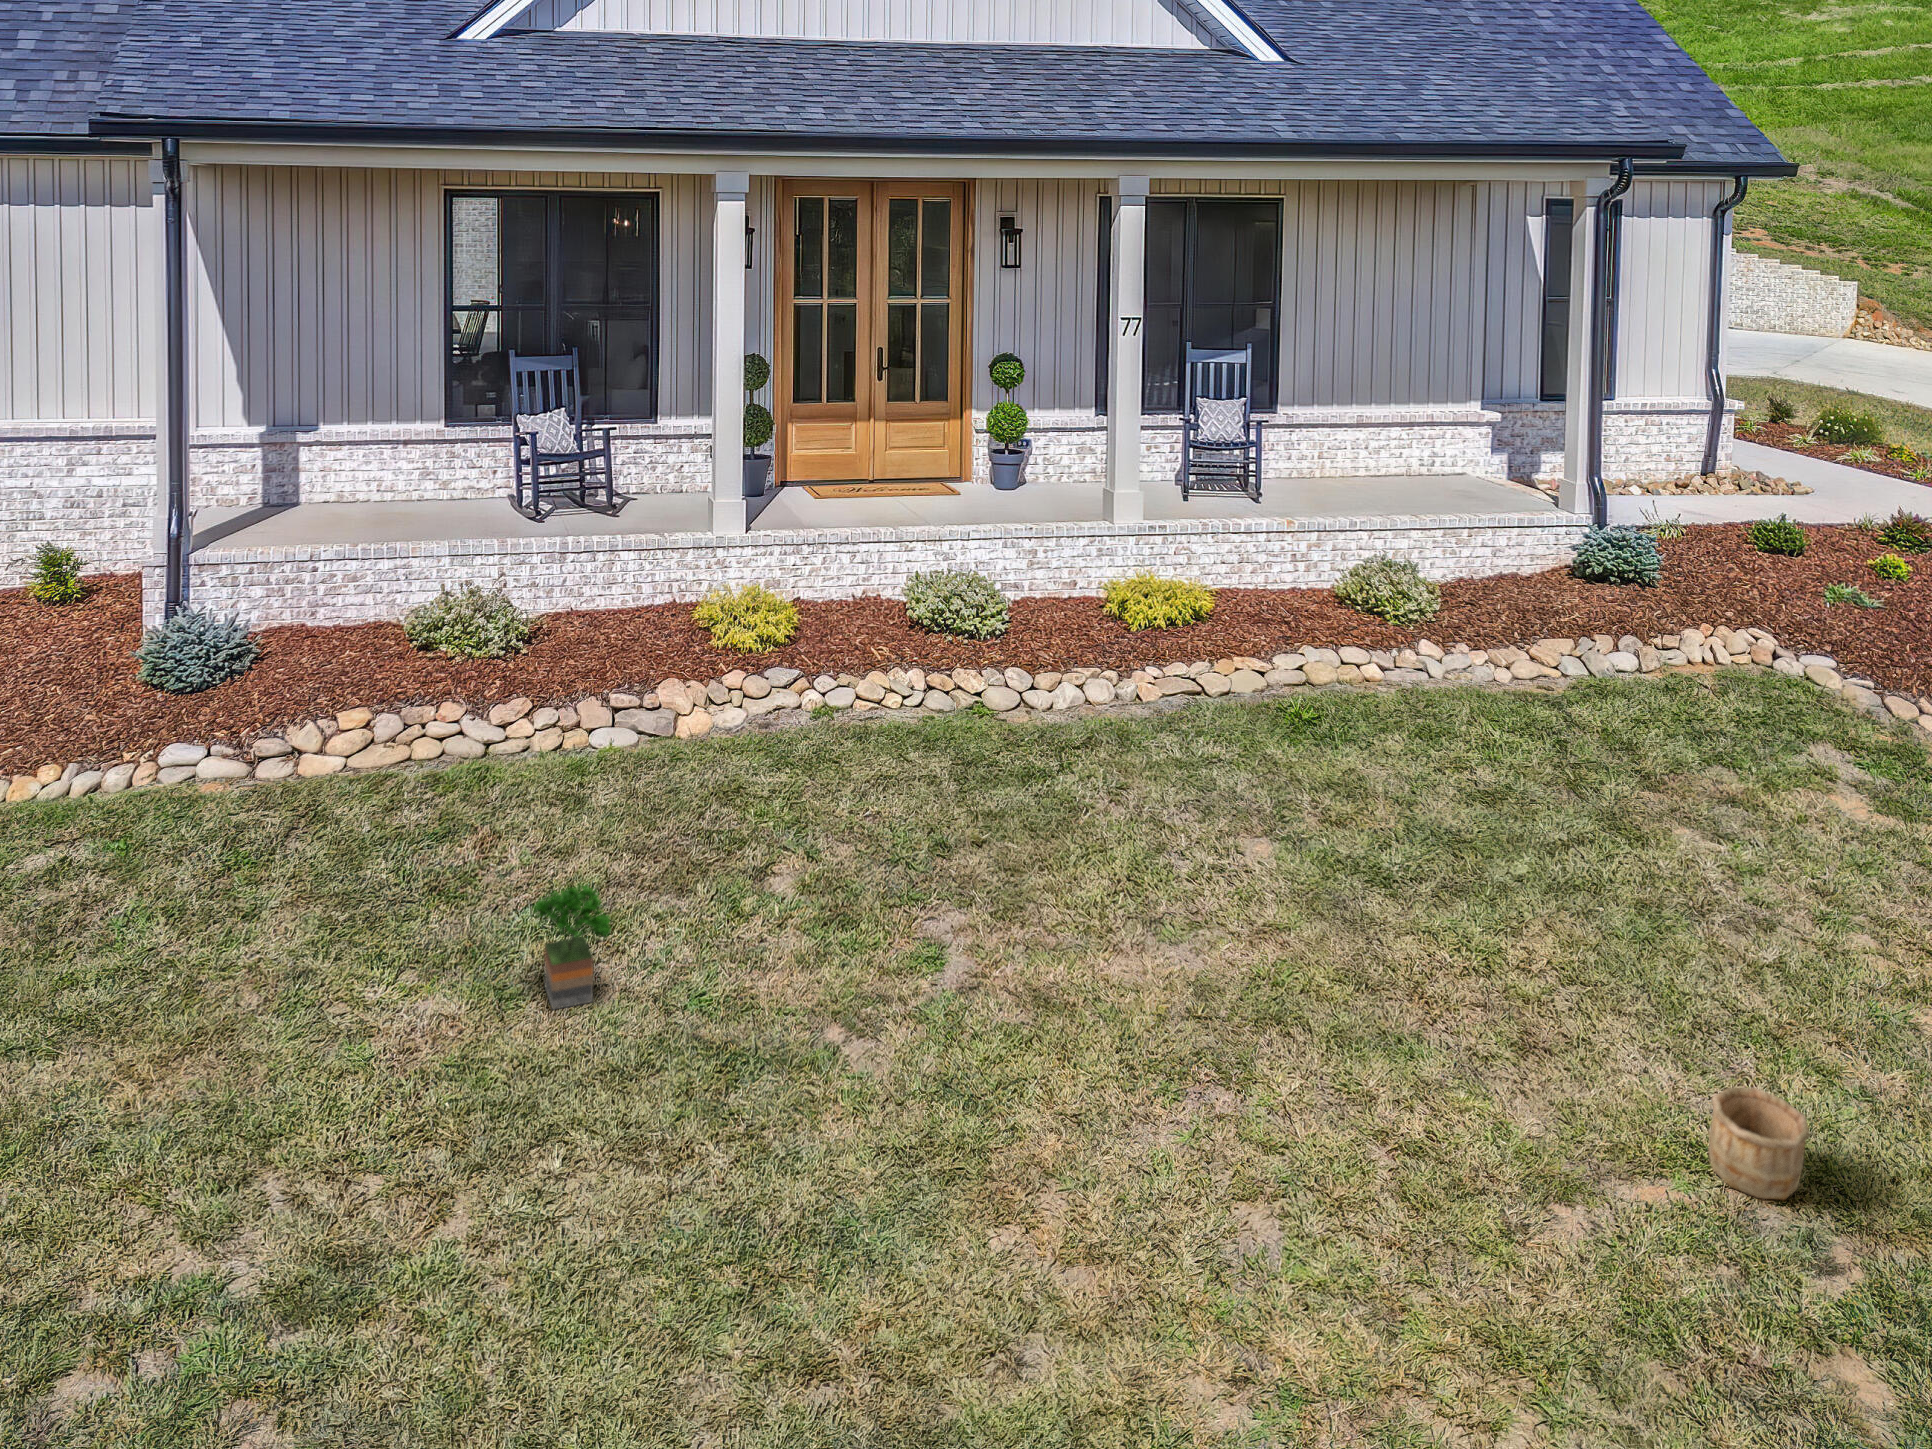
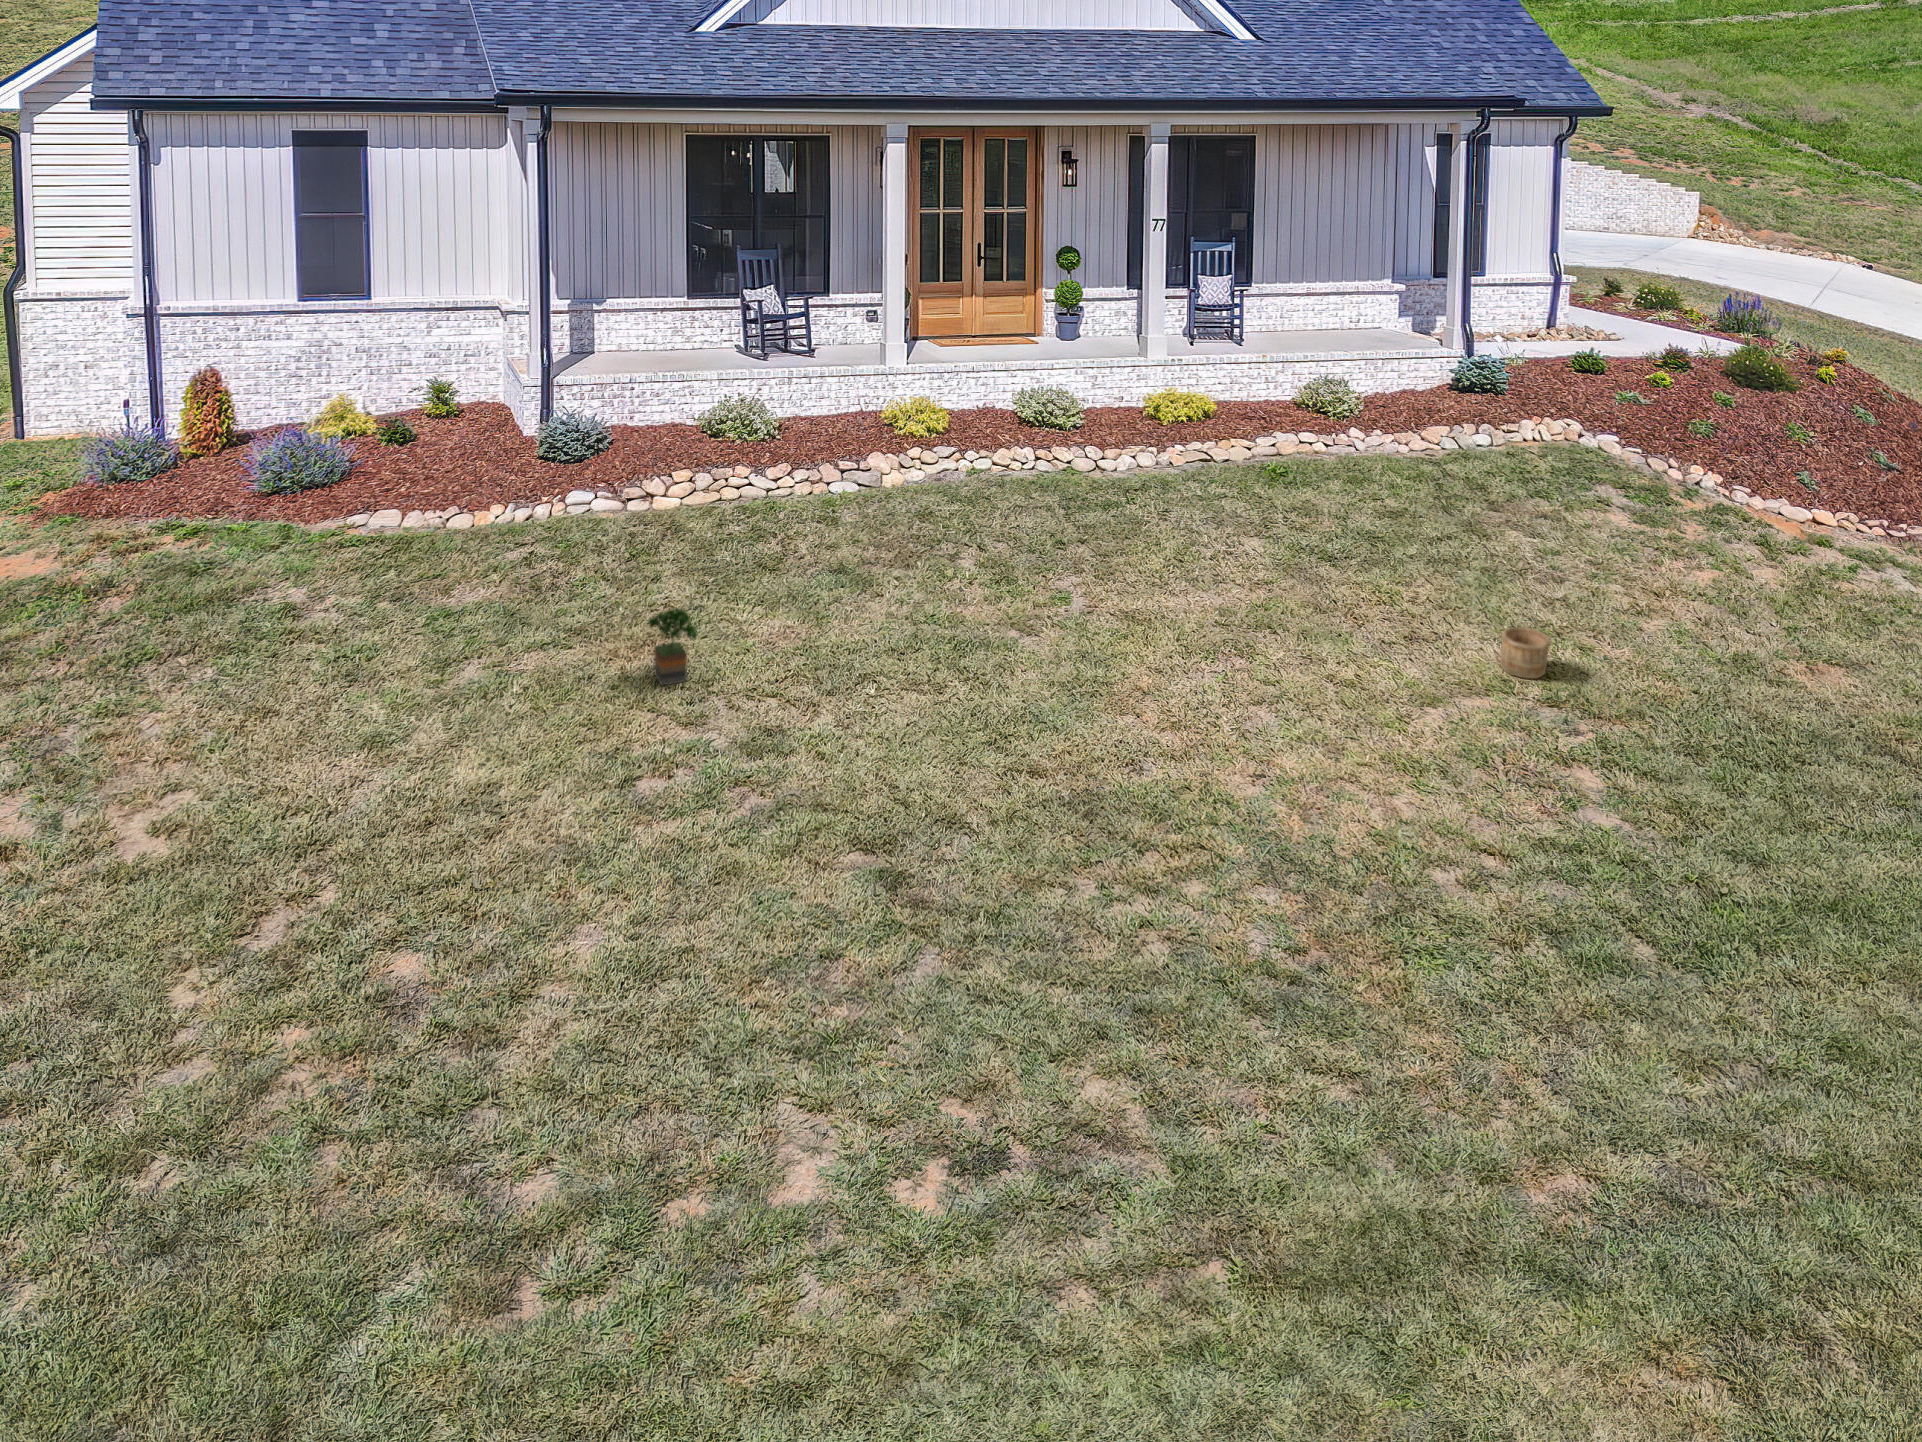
potted tree: present [534,885,611,1009] -> present [648,609,698,686]

